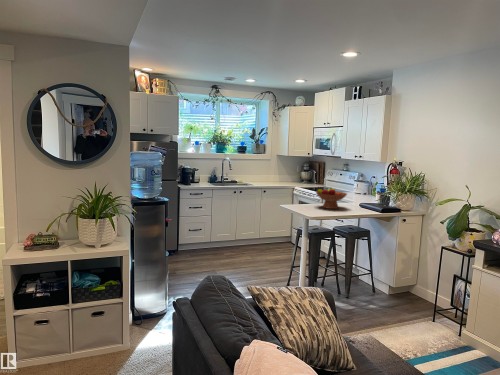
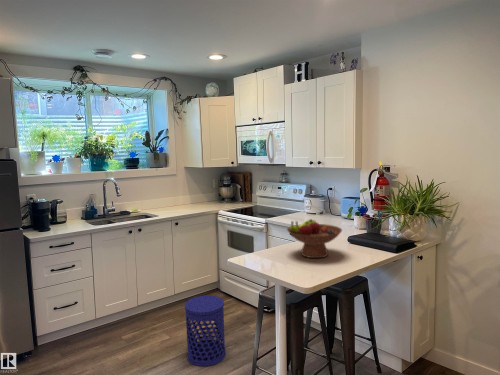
waste bin: none [259,233,284,272] -> present [185,296,226,366]

